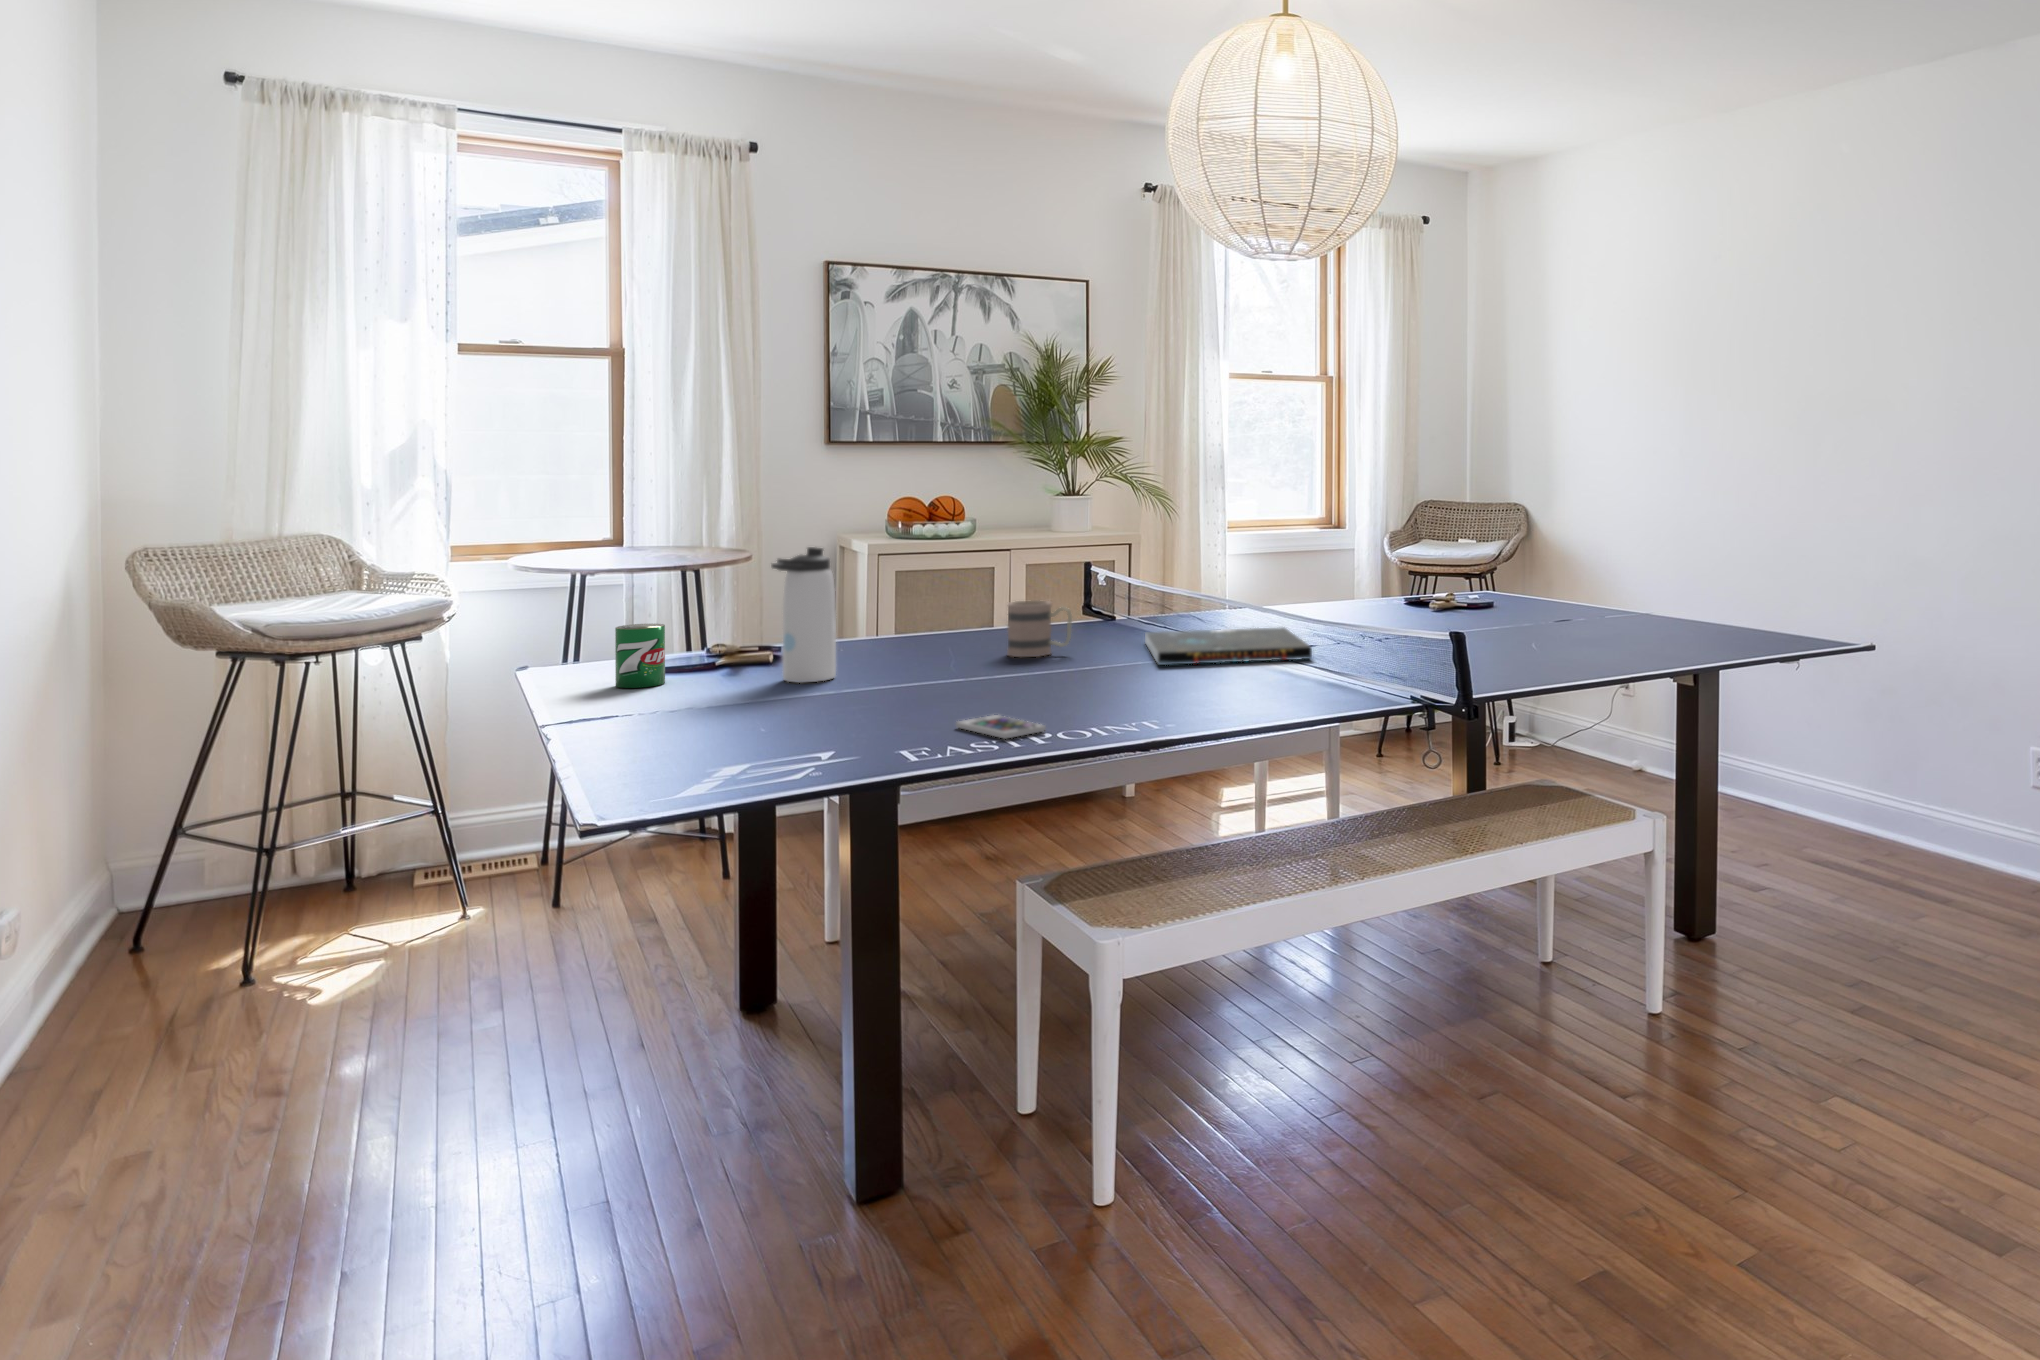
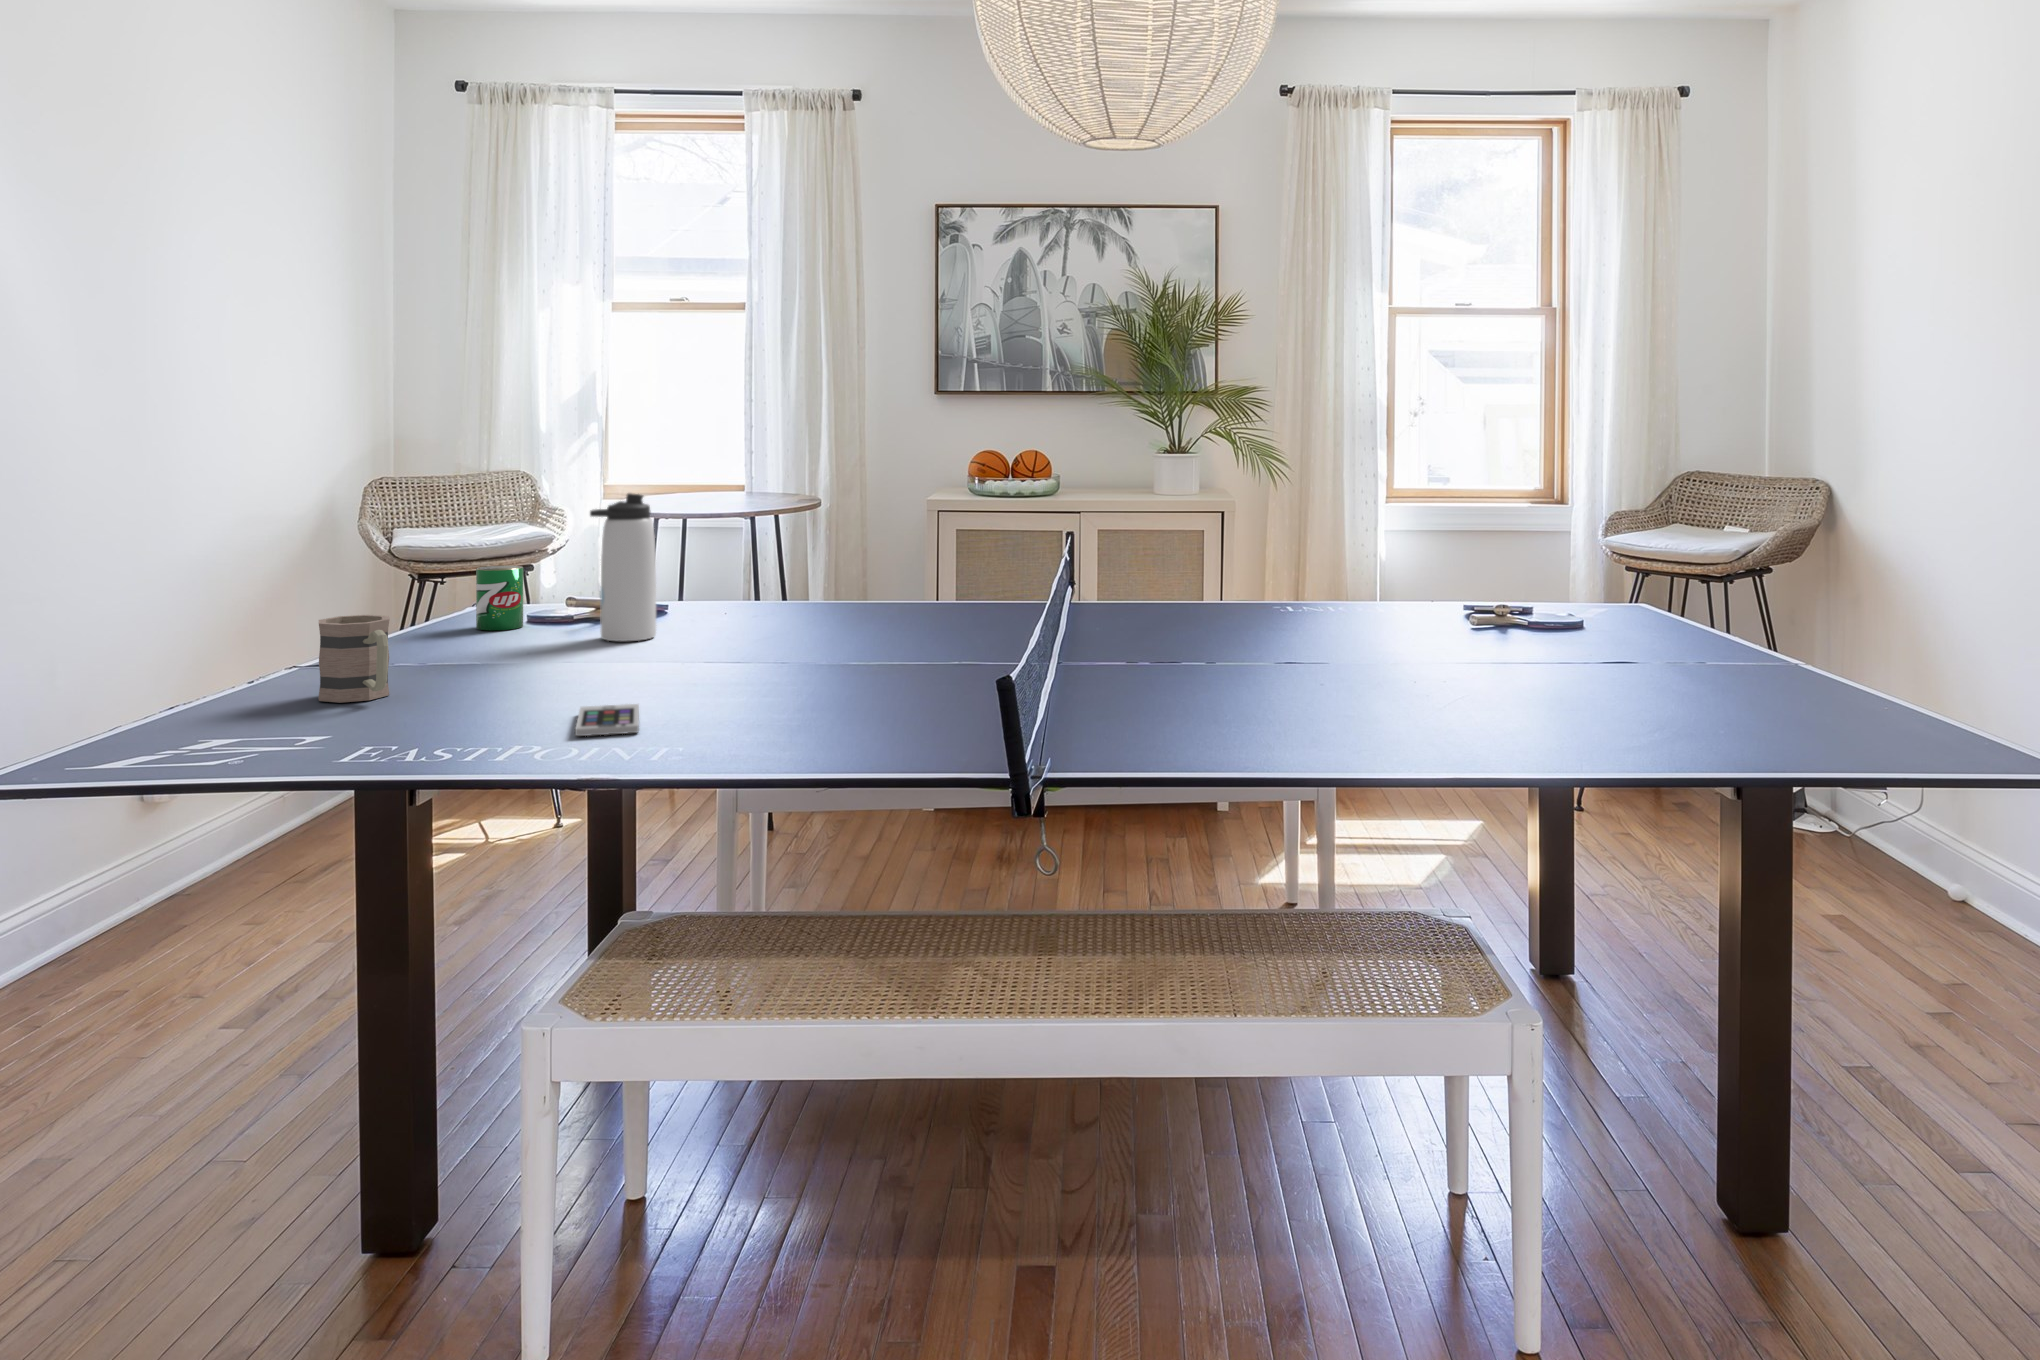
mug: present [1007,600,1072,657] -> present [319,615,389,703]
board game: present [1145,628,1312,665] -> none [967,618,1209,676]

